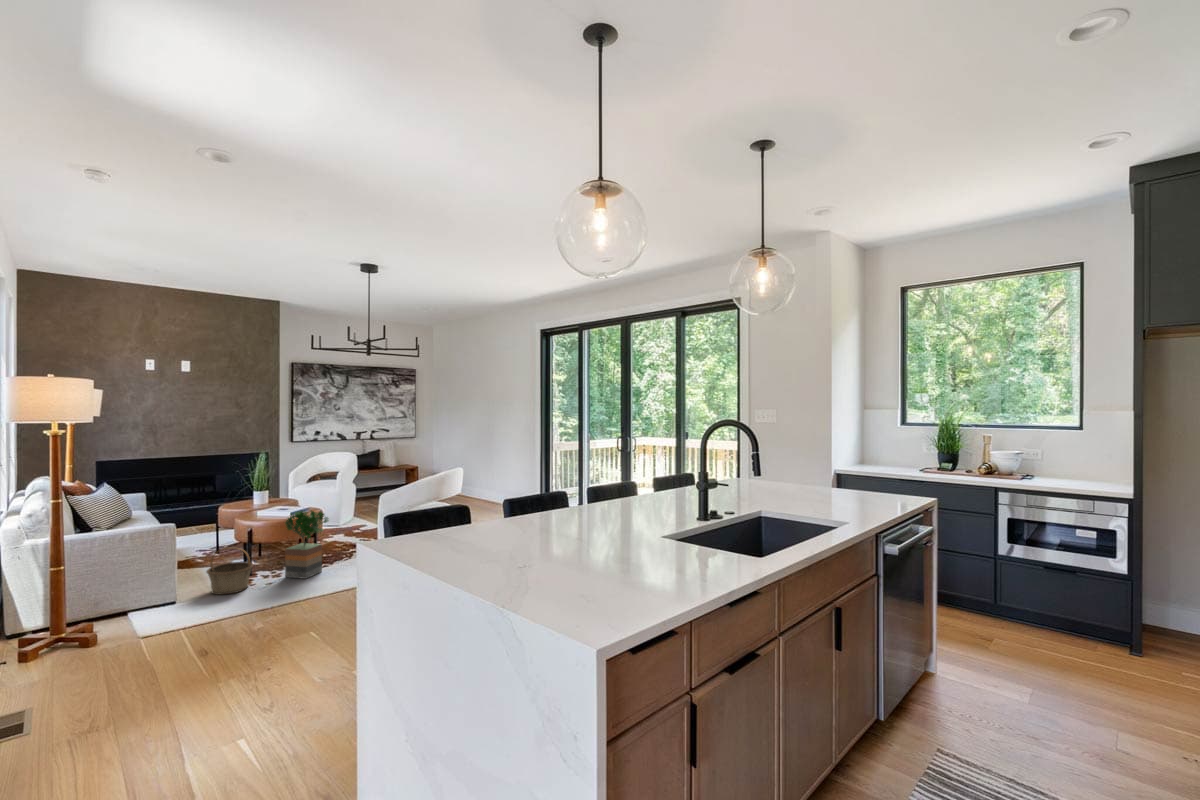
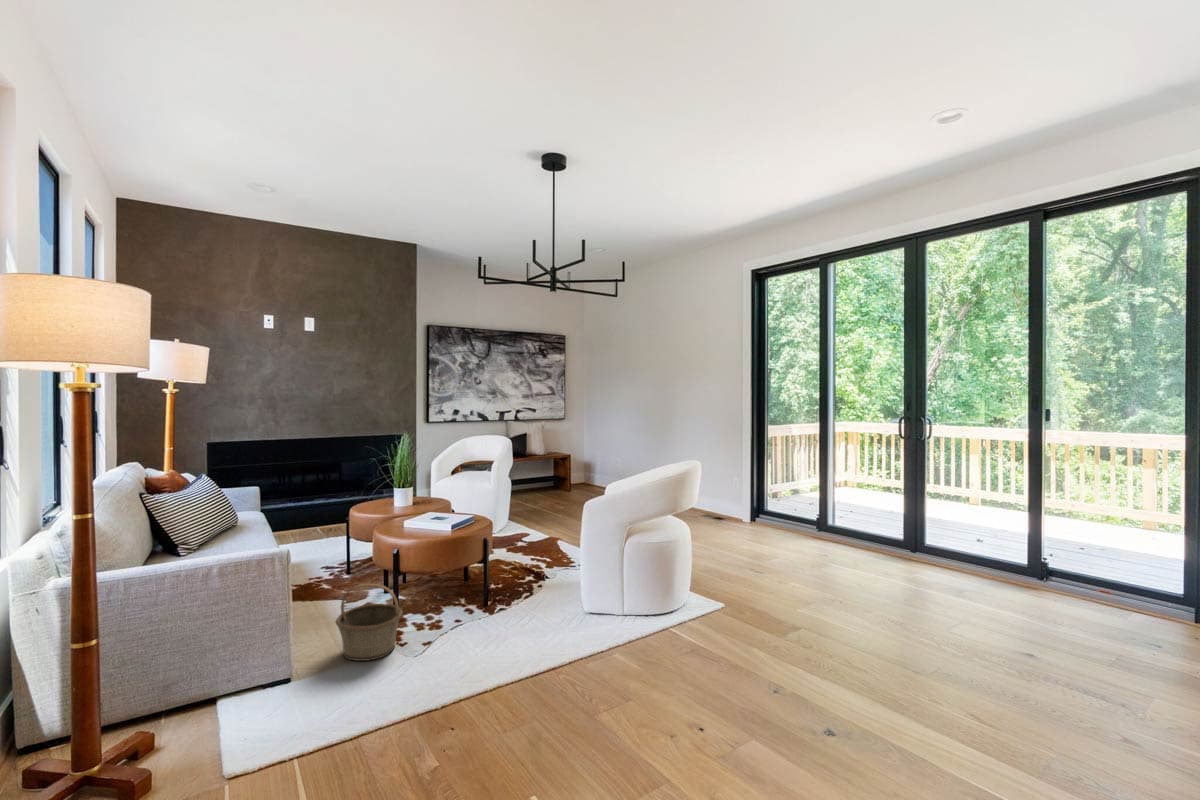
potted tree: present [285,511,329,579] -> none [443,524,510,634]

